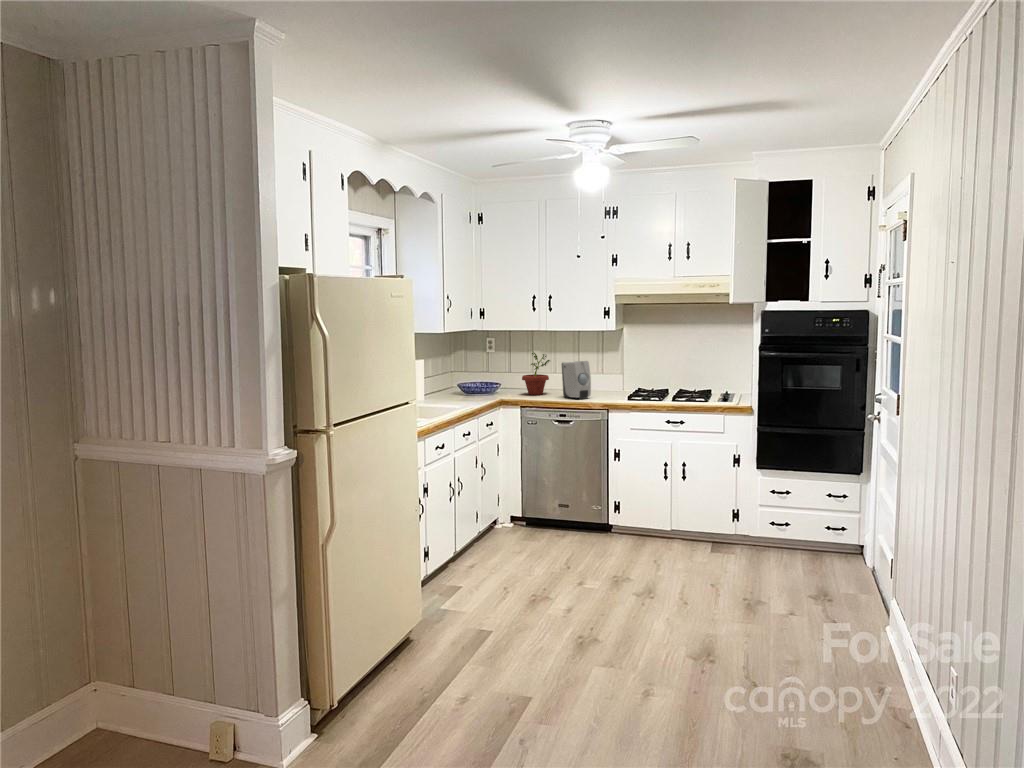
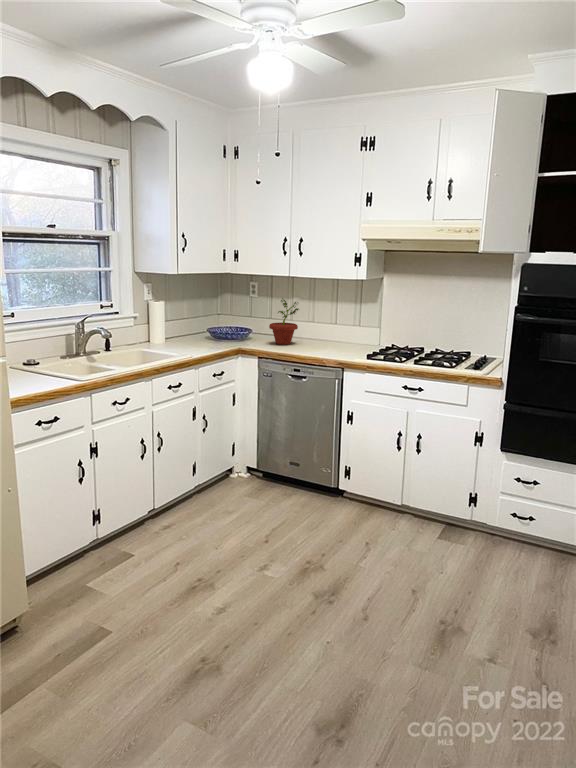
soap dispenser: present [562,361,591,399] -> none [304,312,332,354]

